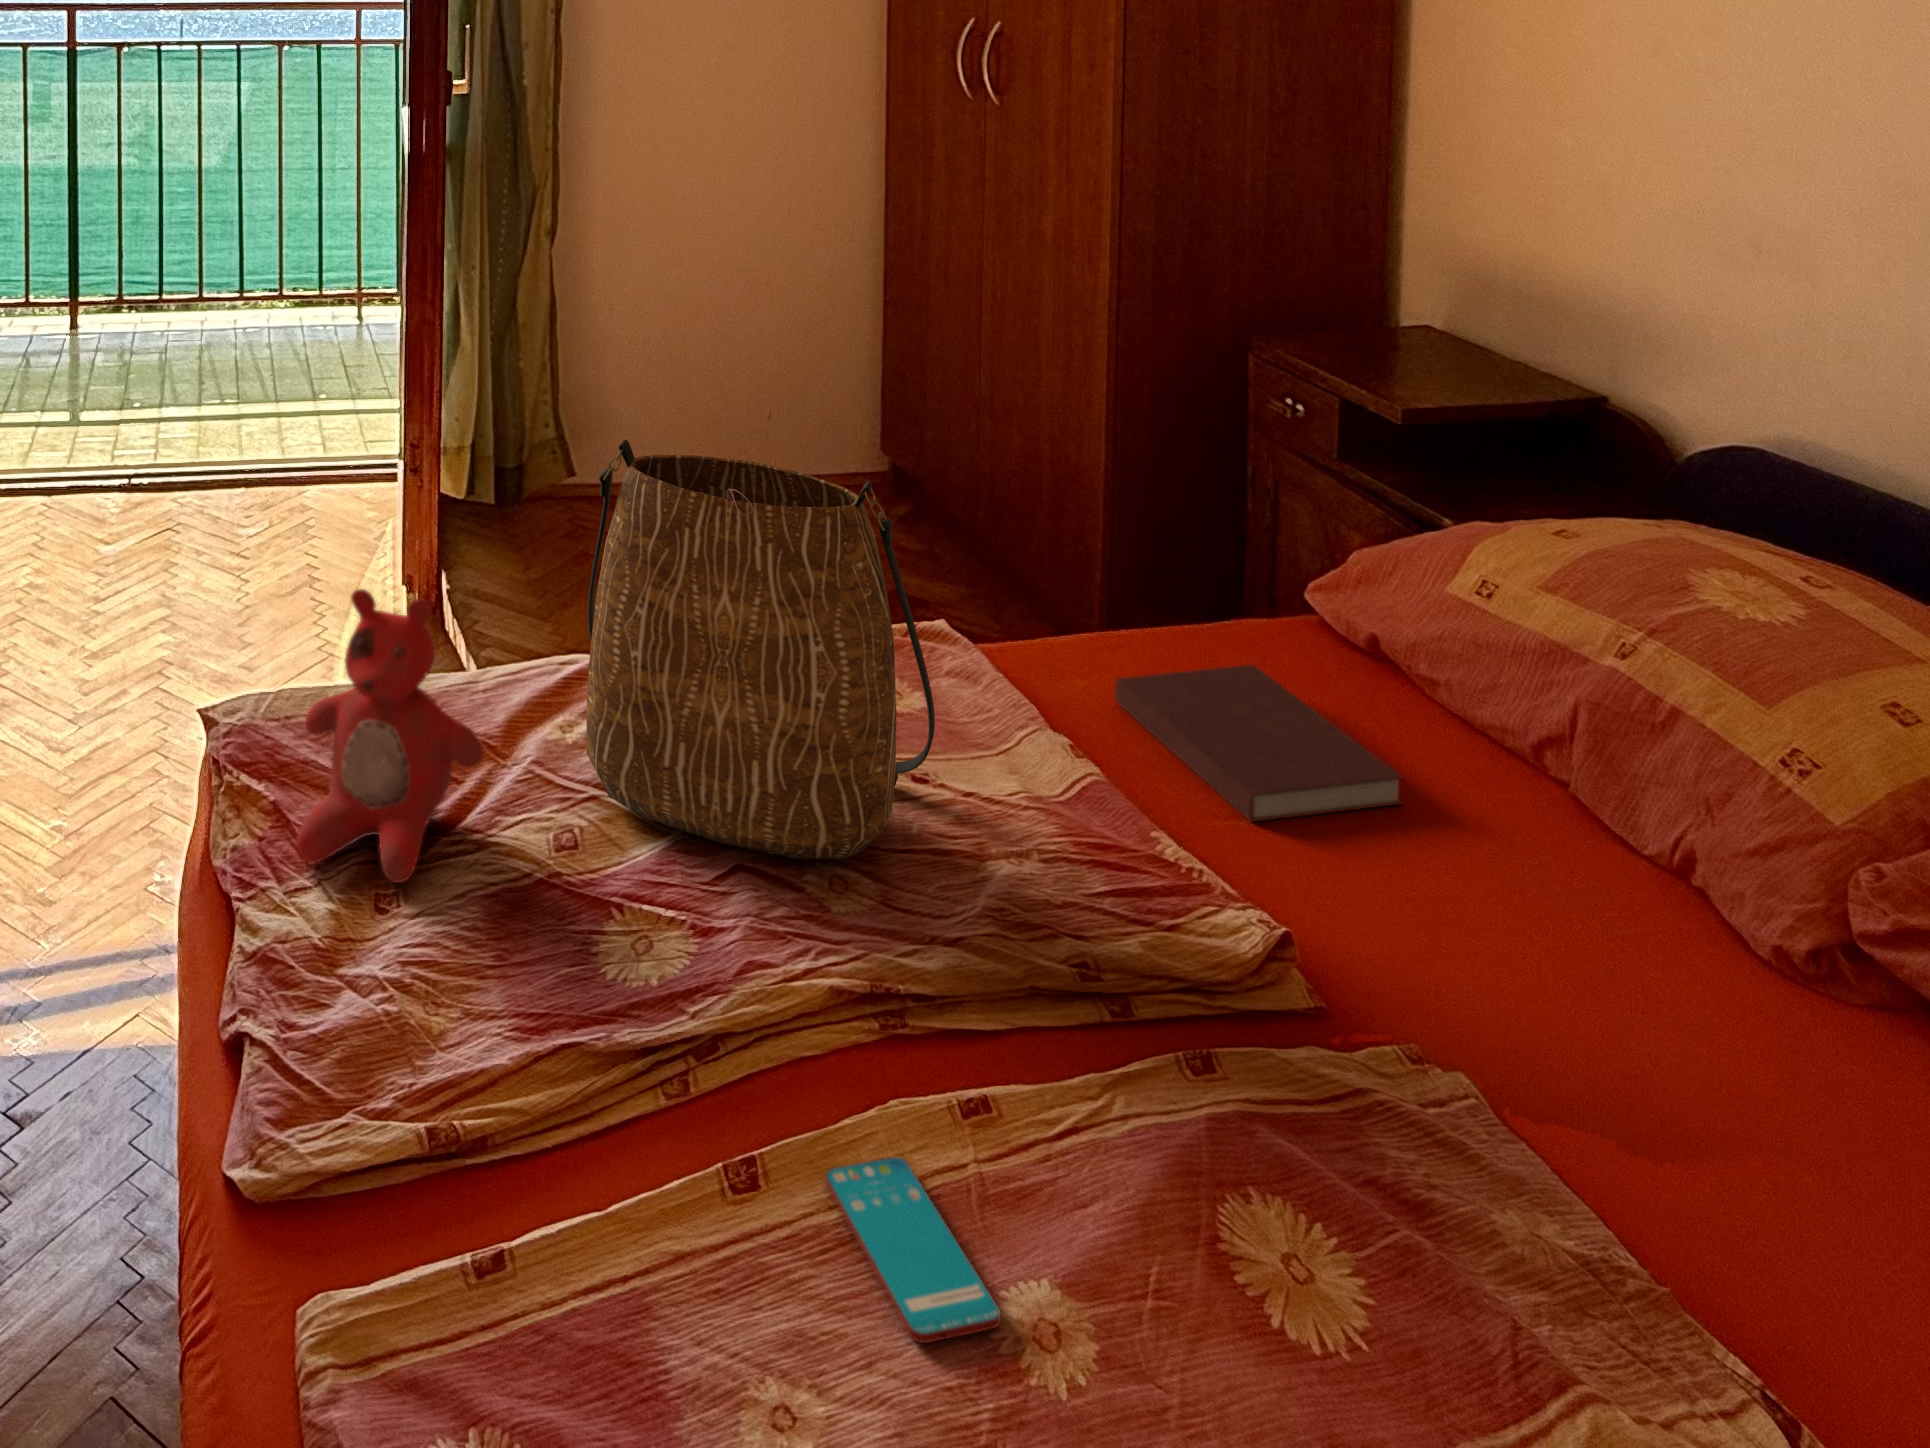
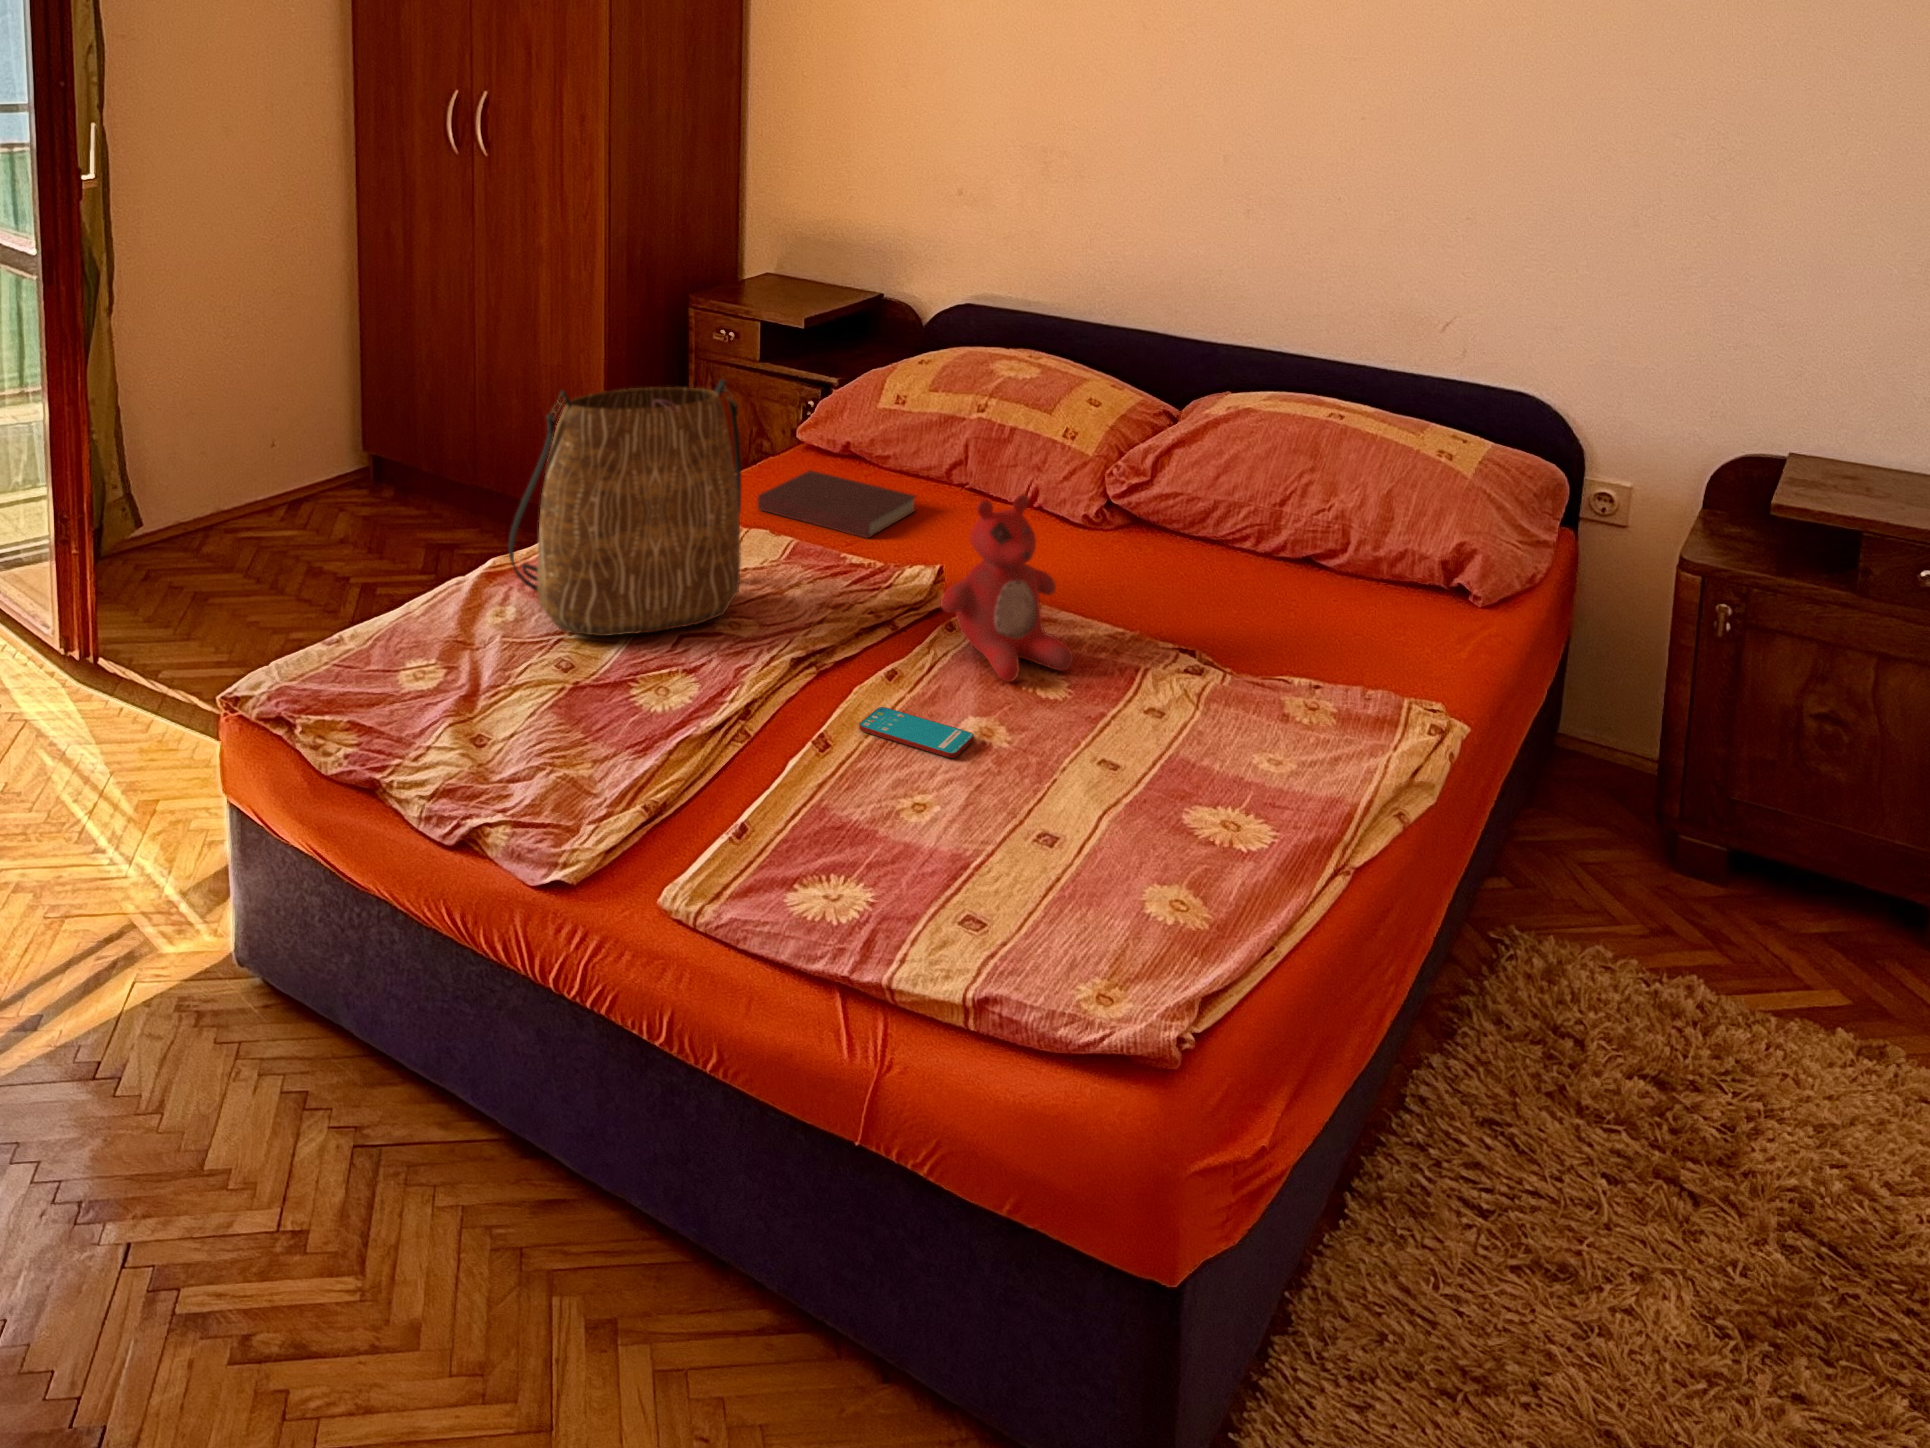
stuffed bear: present [297,589,483,883] -> present [941,495,1073,682]

